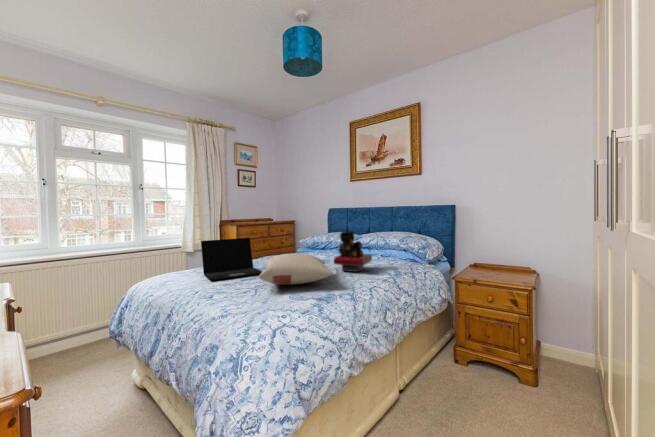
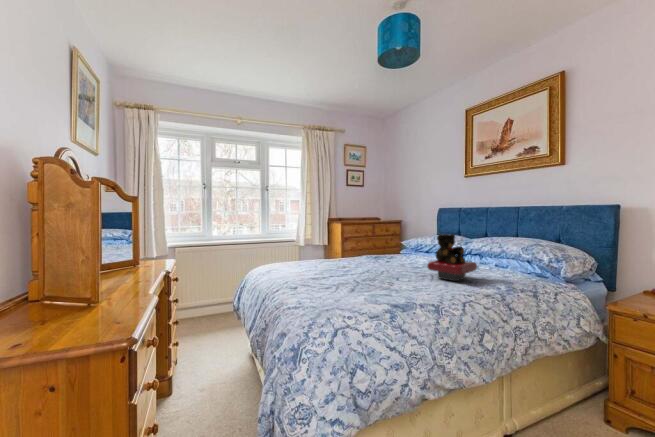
laptop: present [201,238,262,281] -> none [299,235,353,274]
pillow: present [259,254,333,285] -> none [338,254,417,286]

